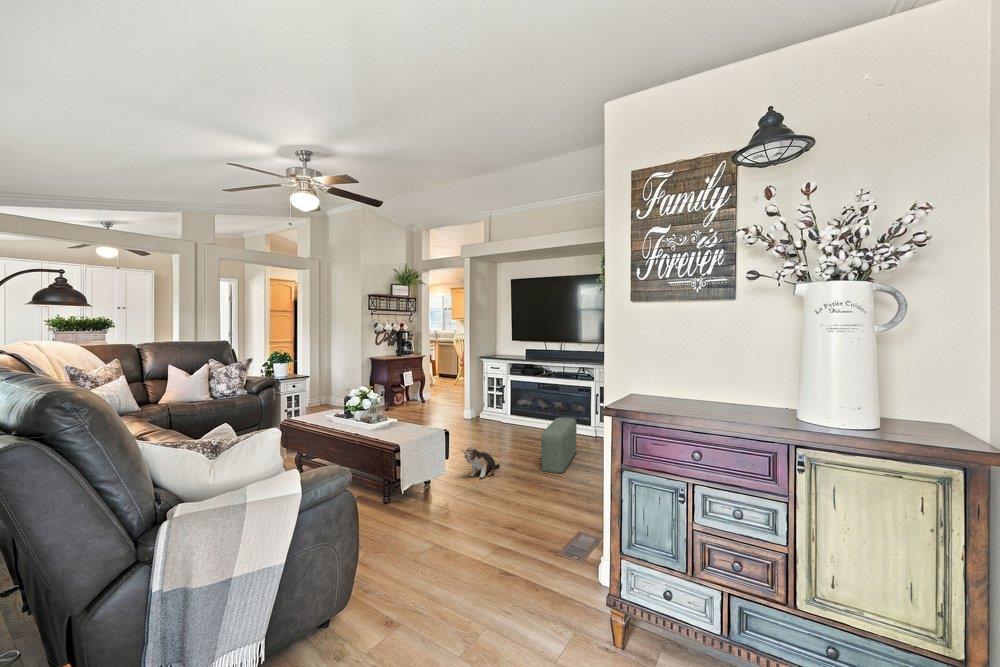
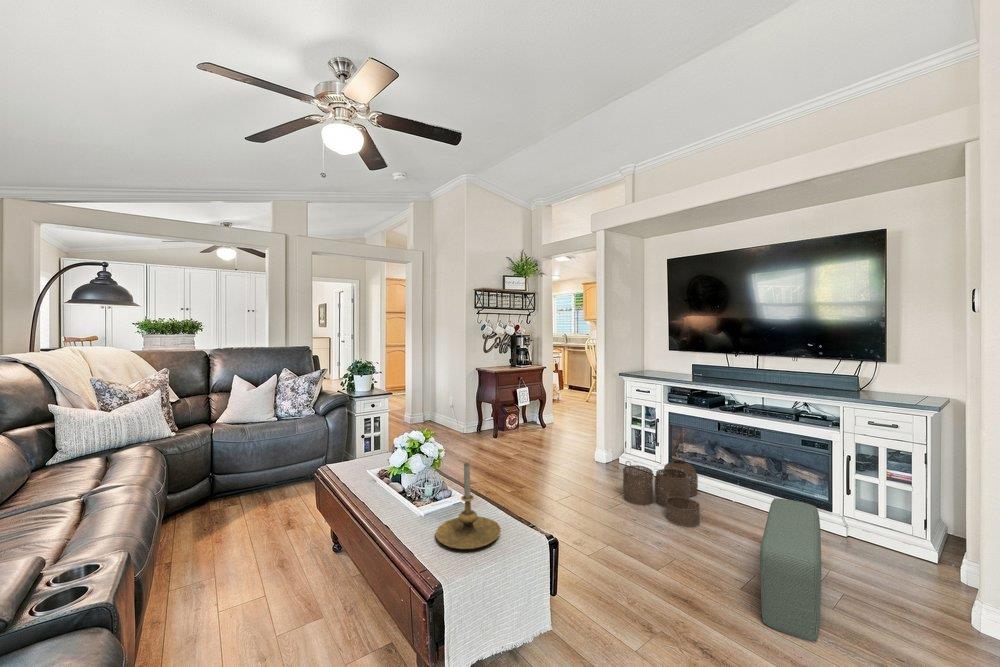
candle holder: none [377,397,412,439] -> present [436,462,501,549]
woven basket: none [480,408,526,444] -> present [623,460,700,526]
plush toy: present [461,447,500,478] -> none [595,563,669,627]

